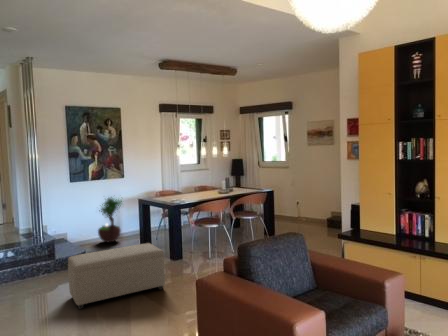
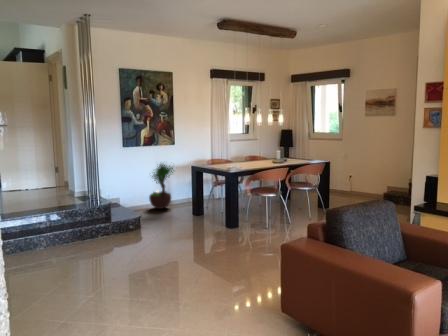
ottoman: present [68,243,165,309] -> none [131,209,227,271]

